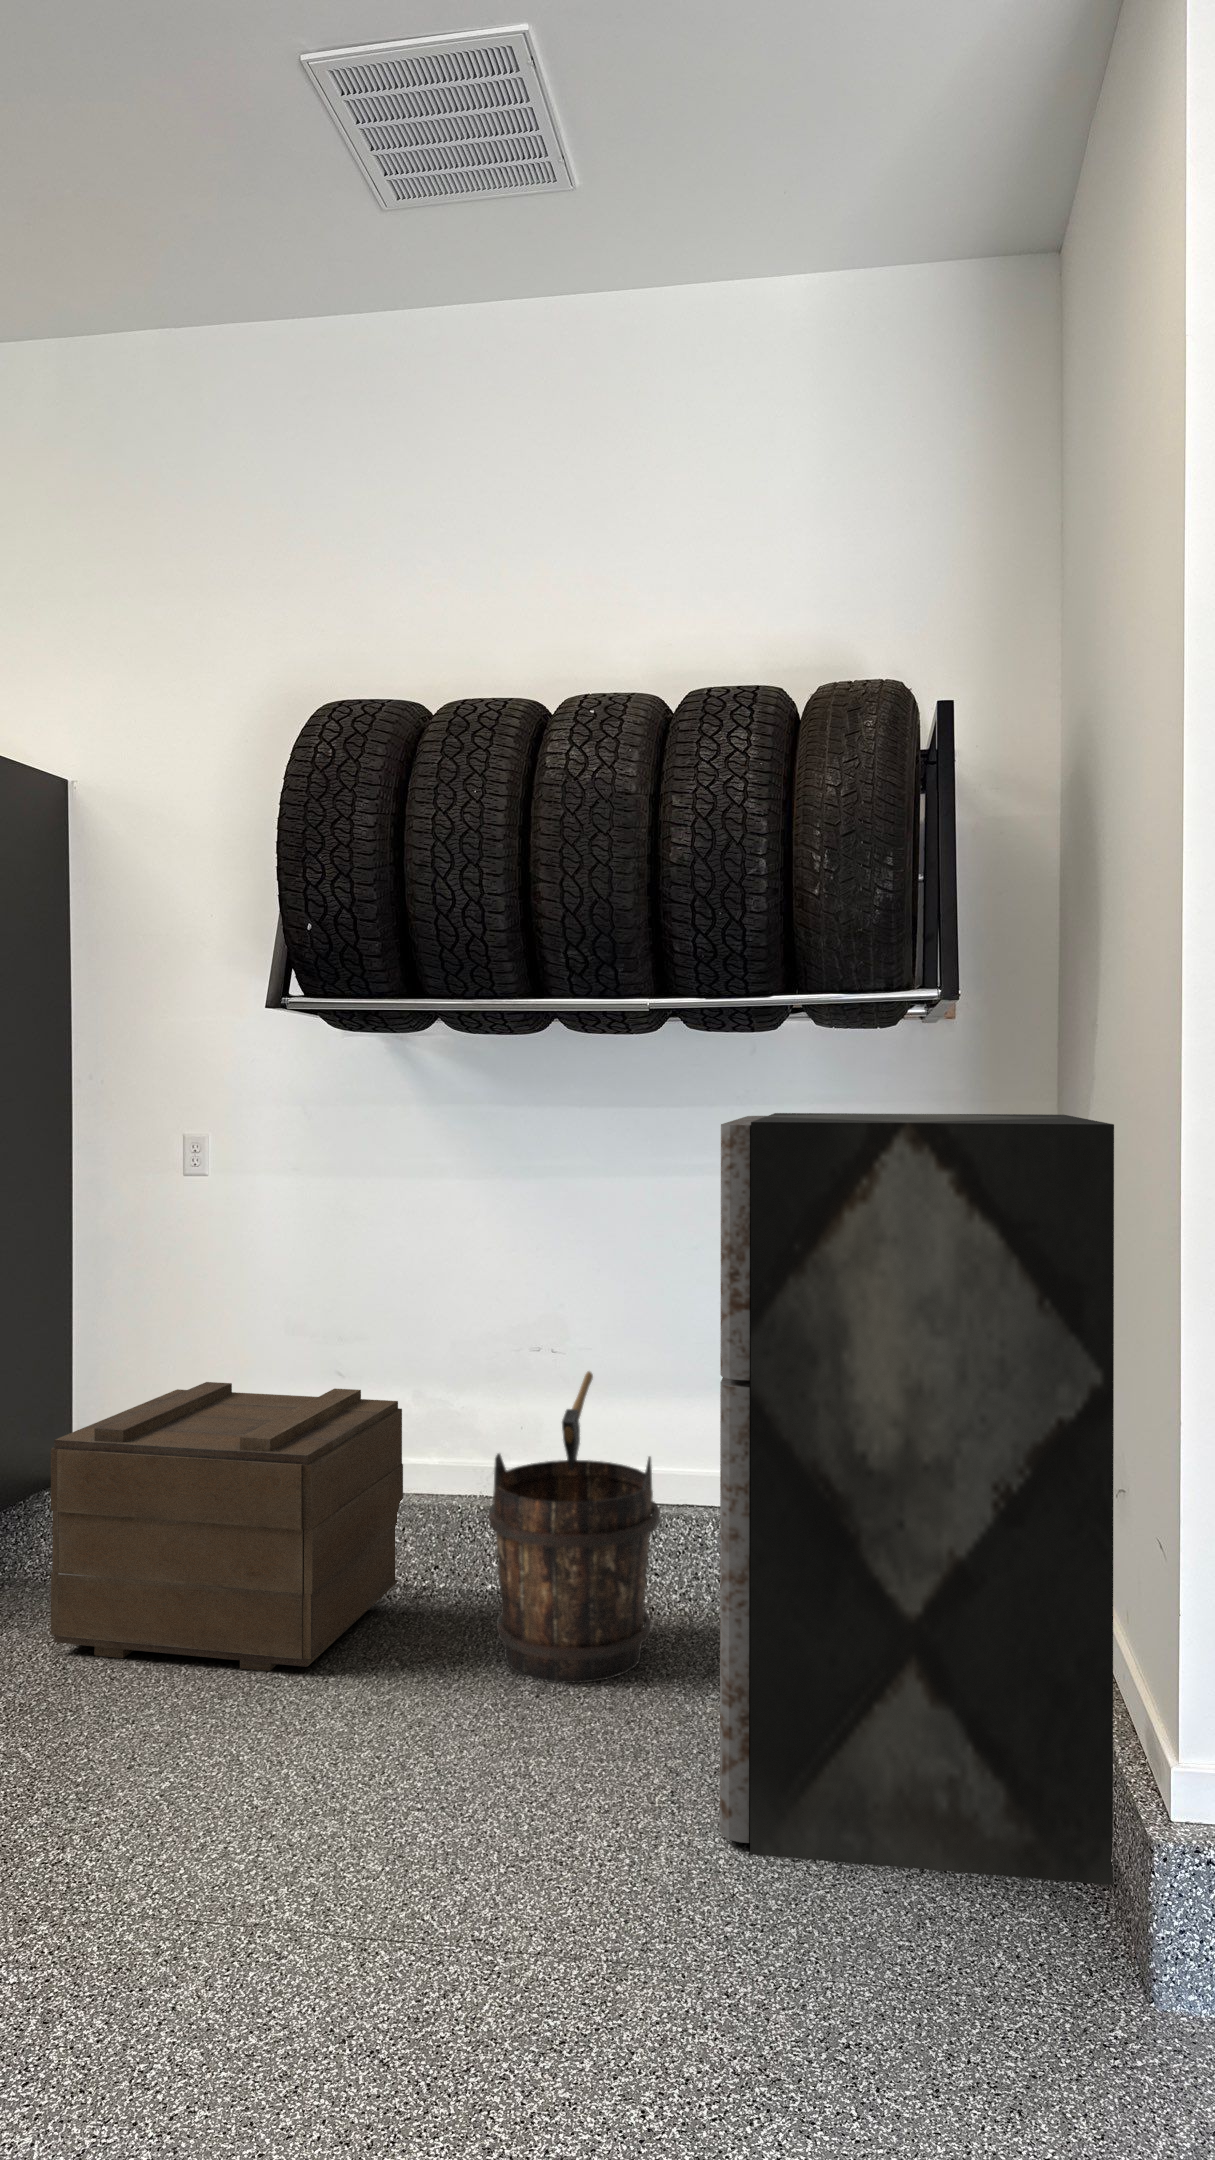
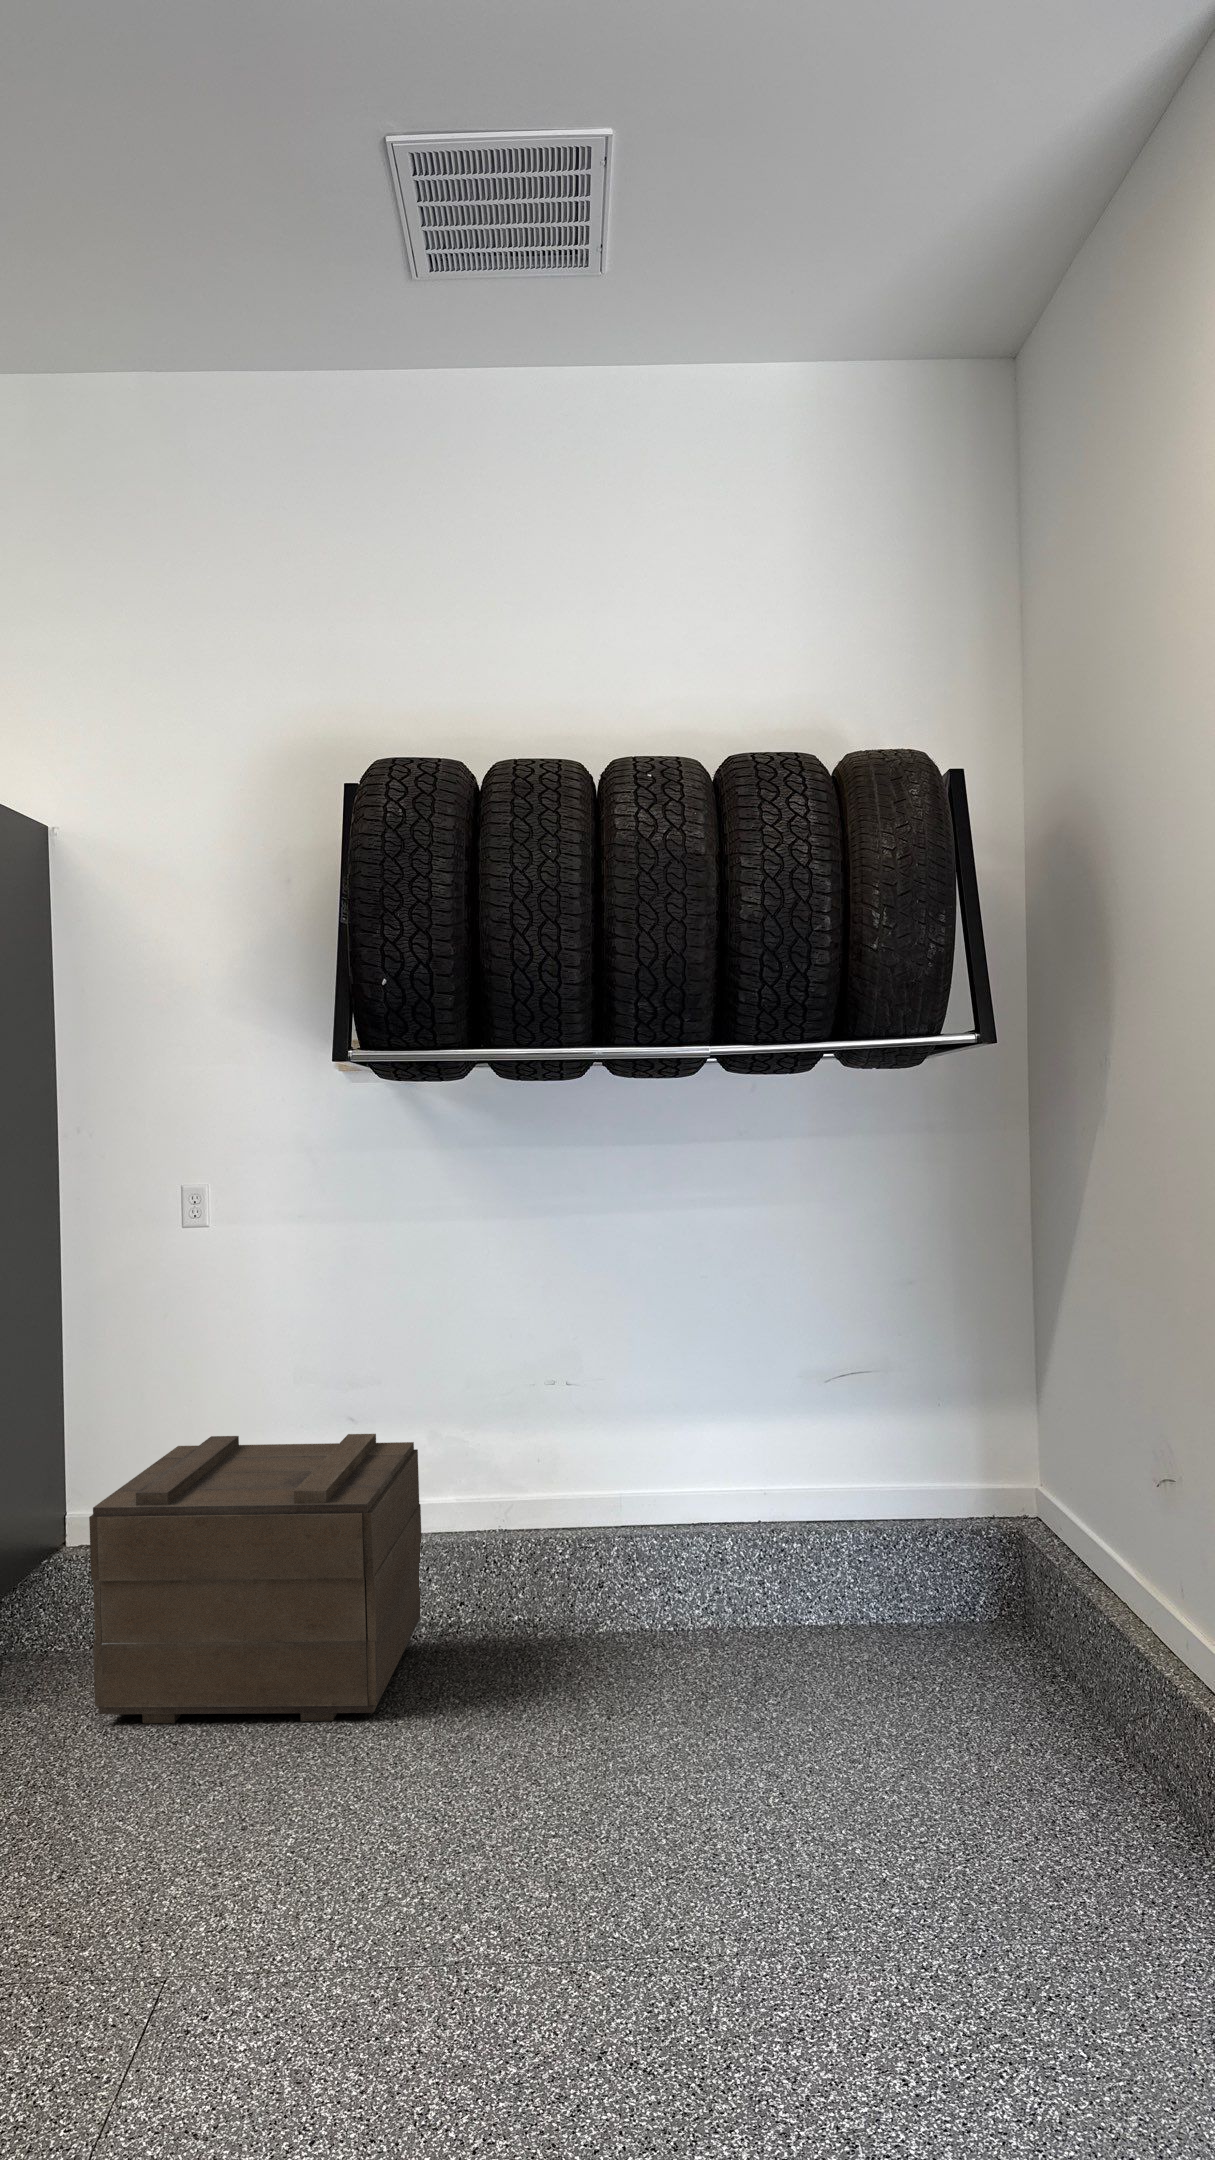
storage cabinet: present [720,1113,1114,1885] -> none [776,1142,1201,1843]
bucket: present [488,1371,660,1683] -> none [537,1400,701,1704]

